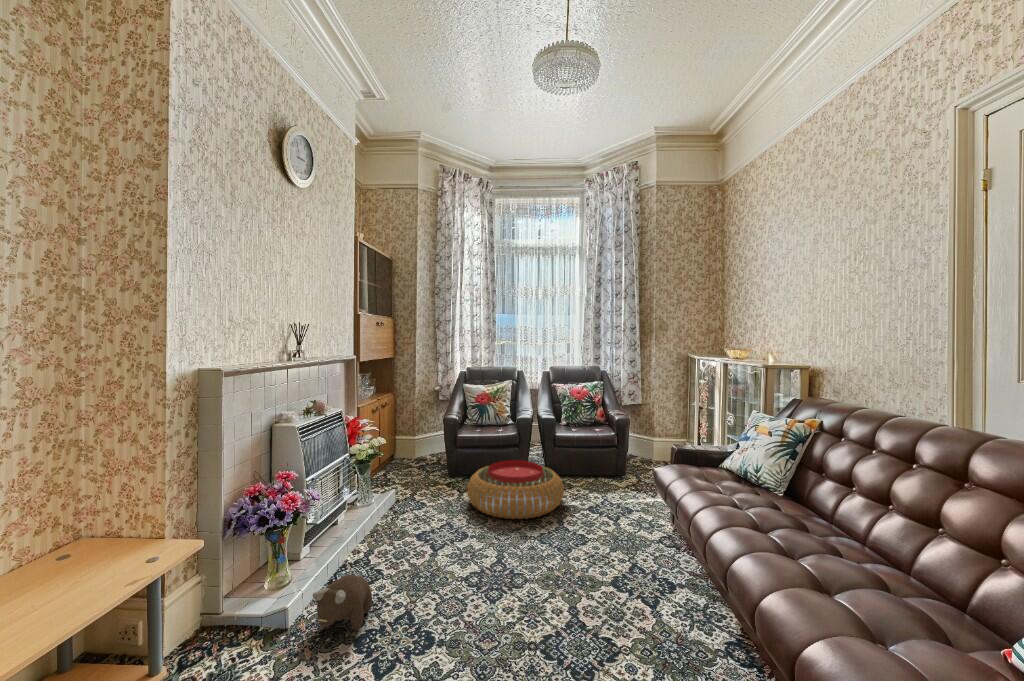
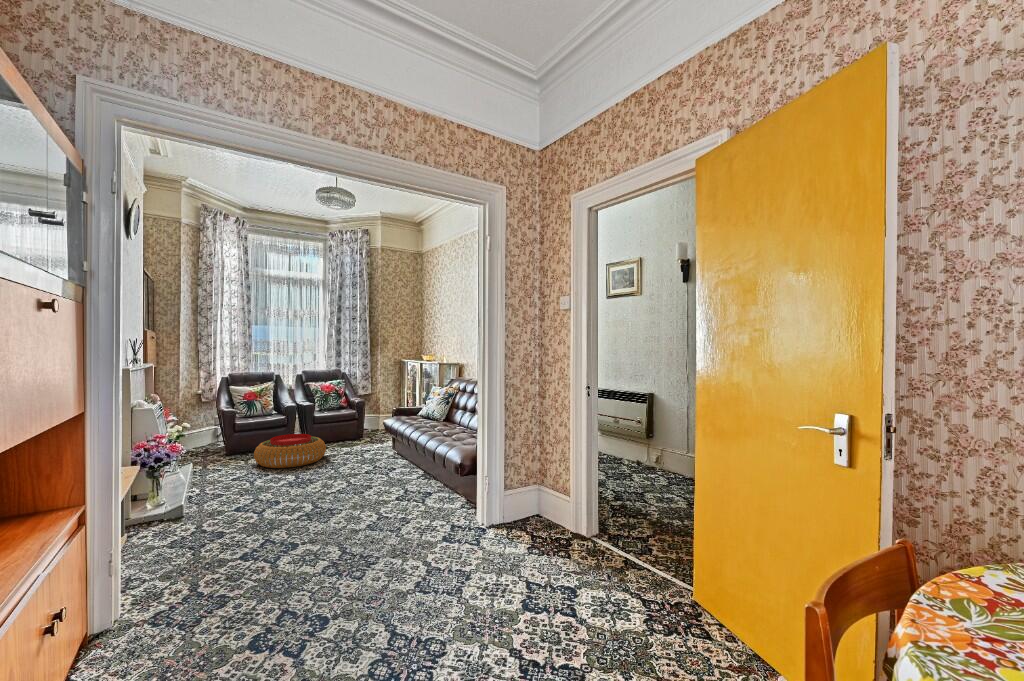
plush toy: present [313,574,372,631] -> none [200,488,232,517]

